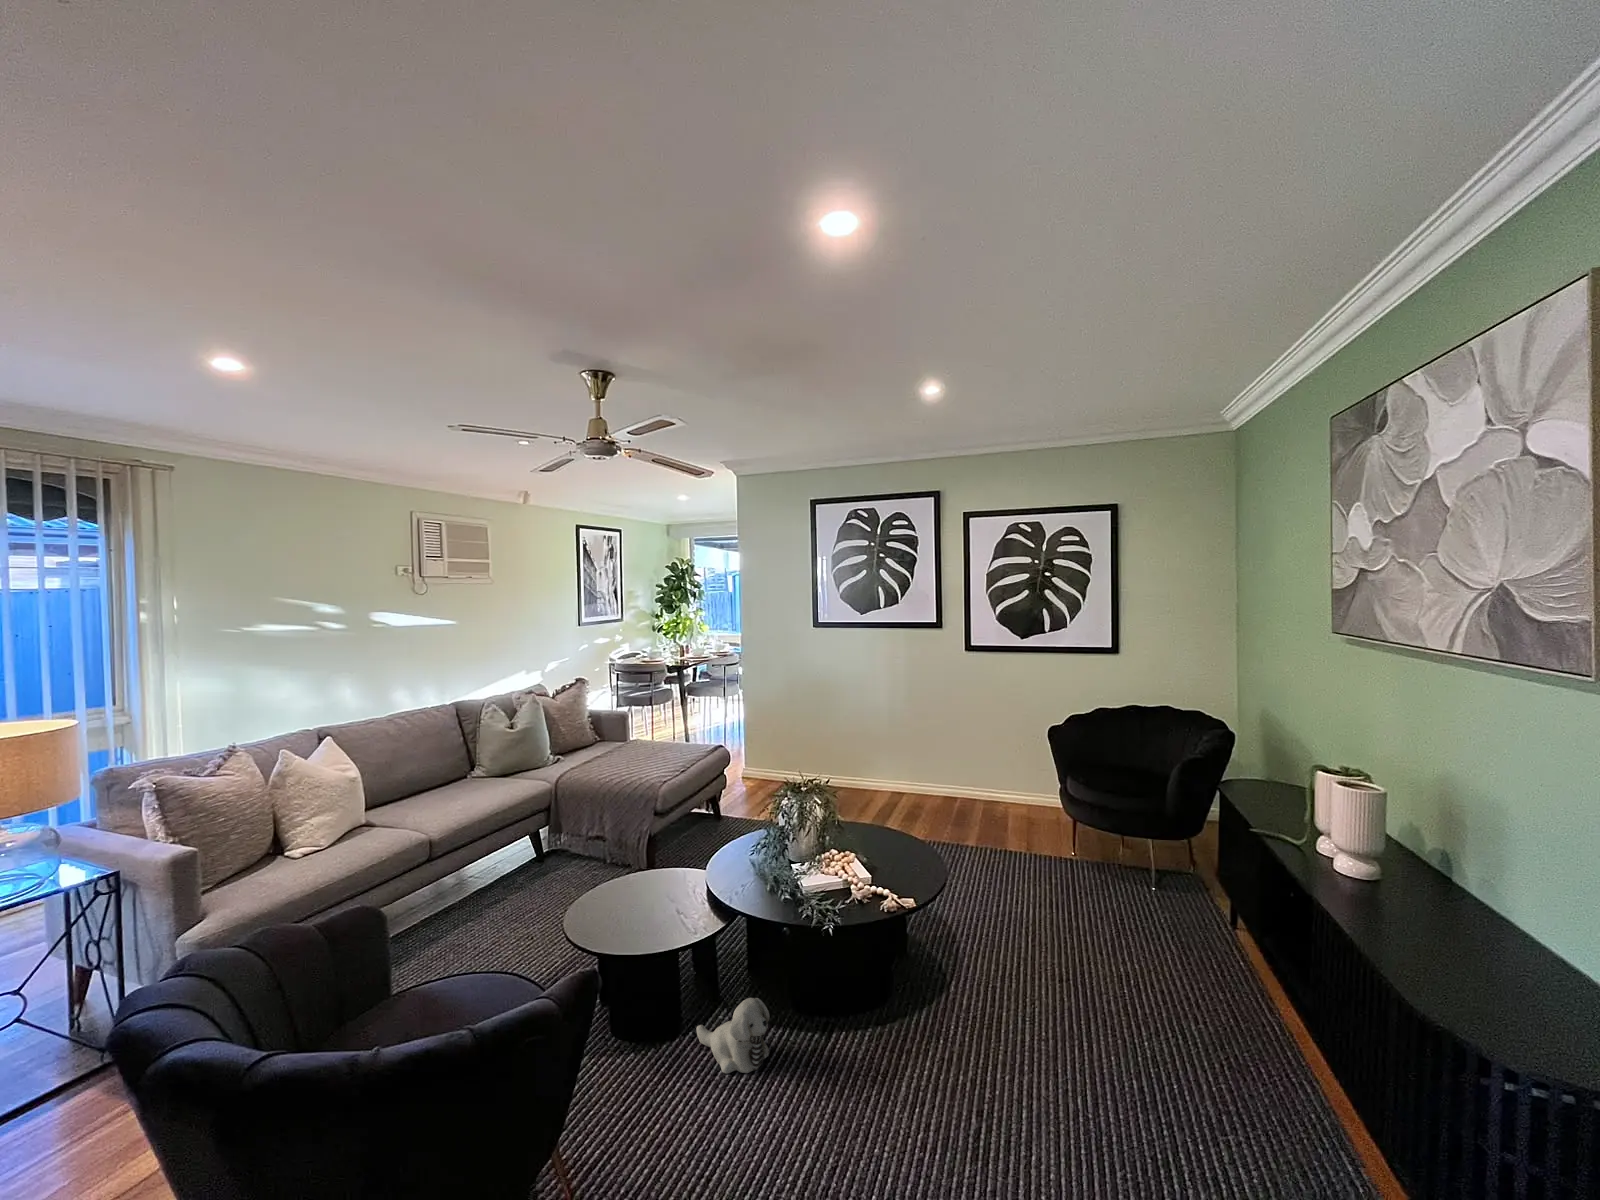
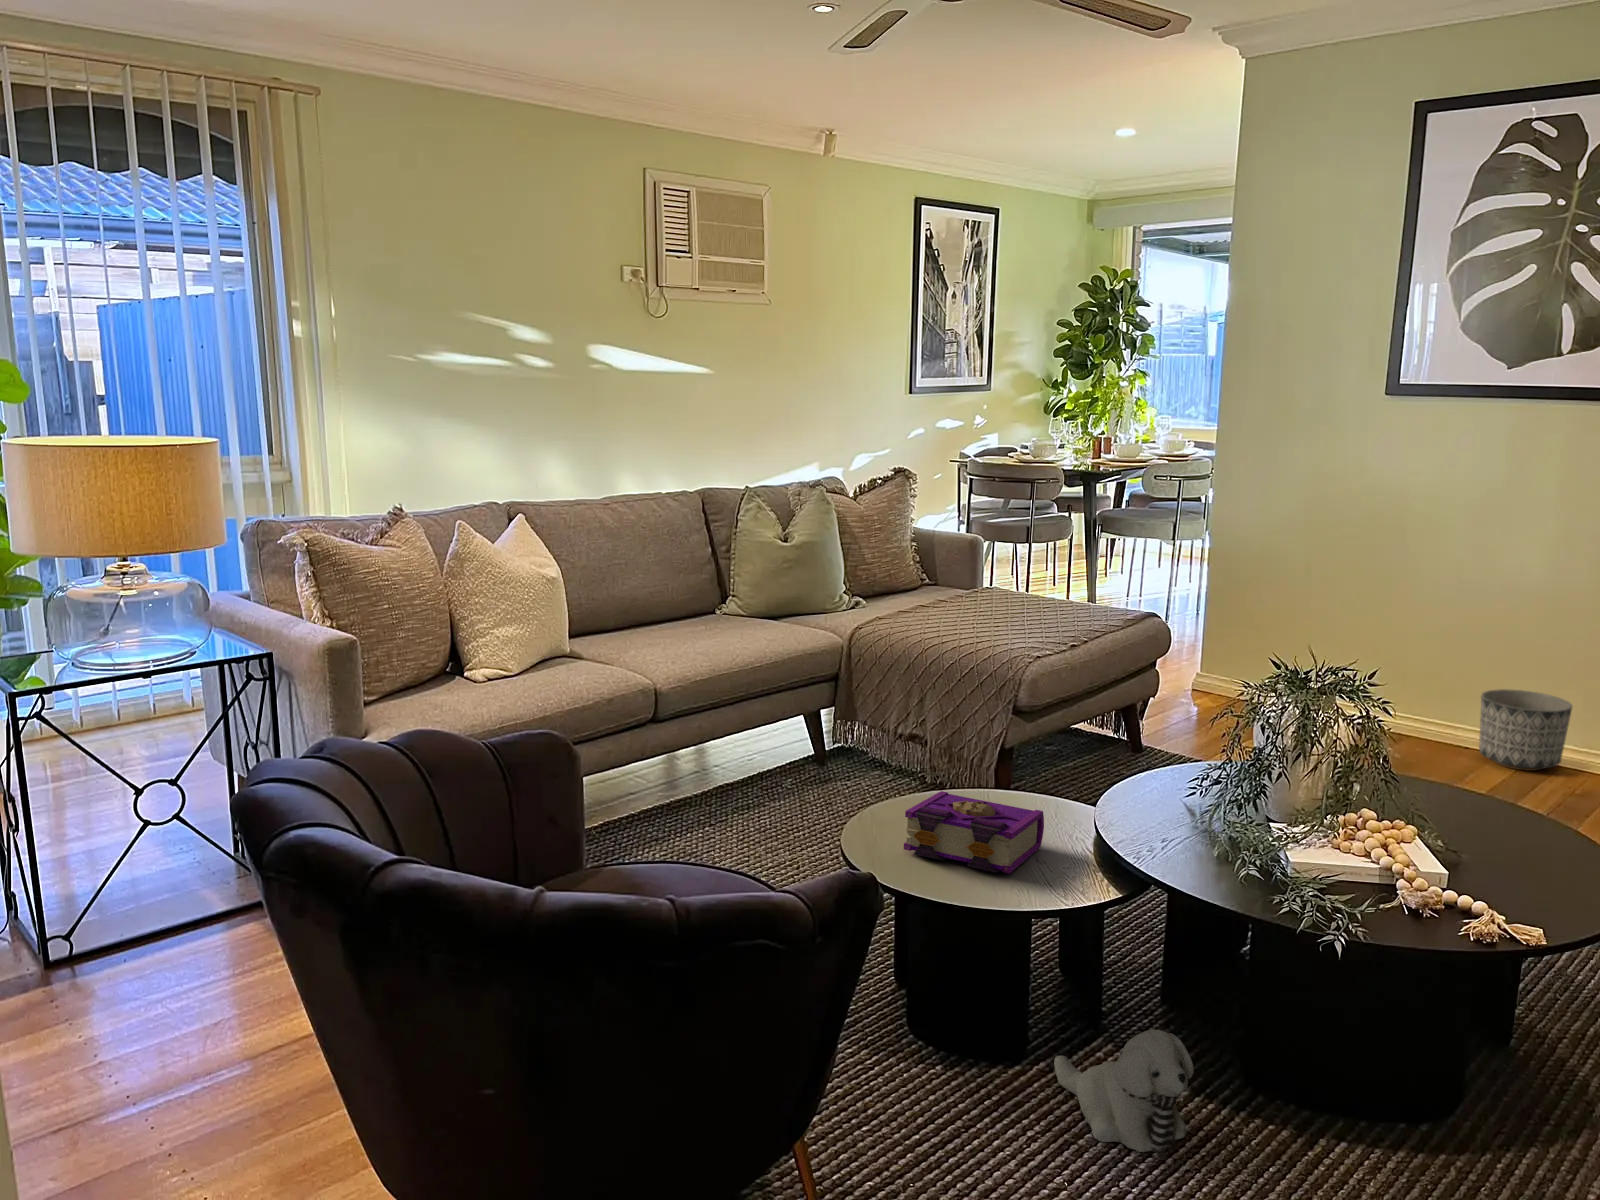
planter: none [870,759,907,798] -> present [1479,689,1572,771]
book: none [601,881,679,926] -> present [904,791,1044,873]

